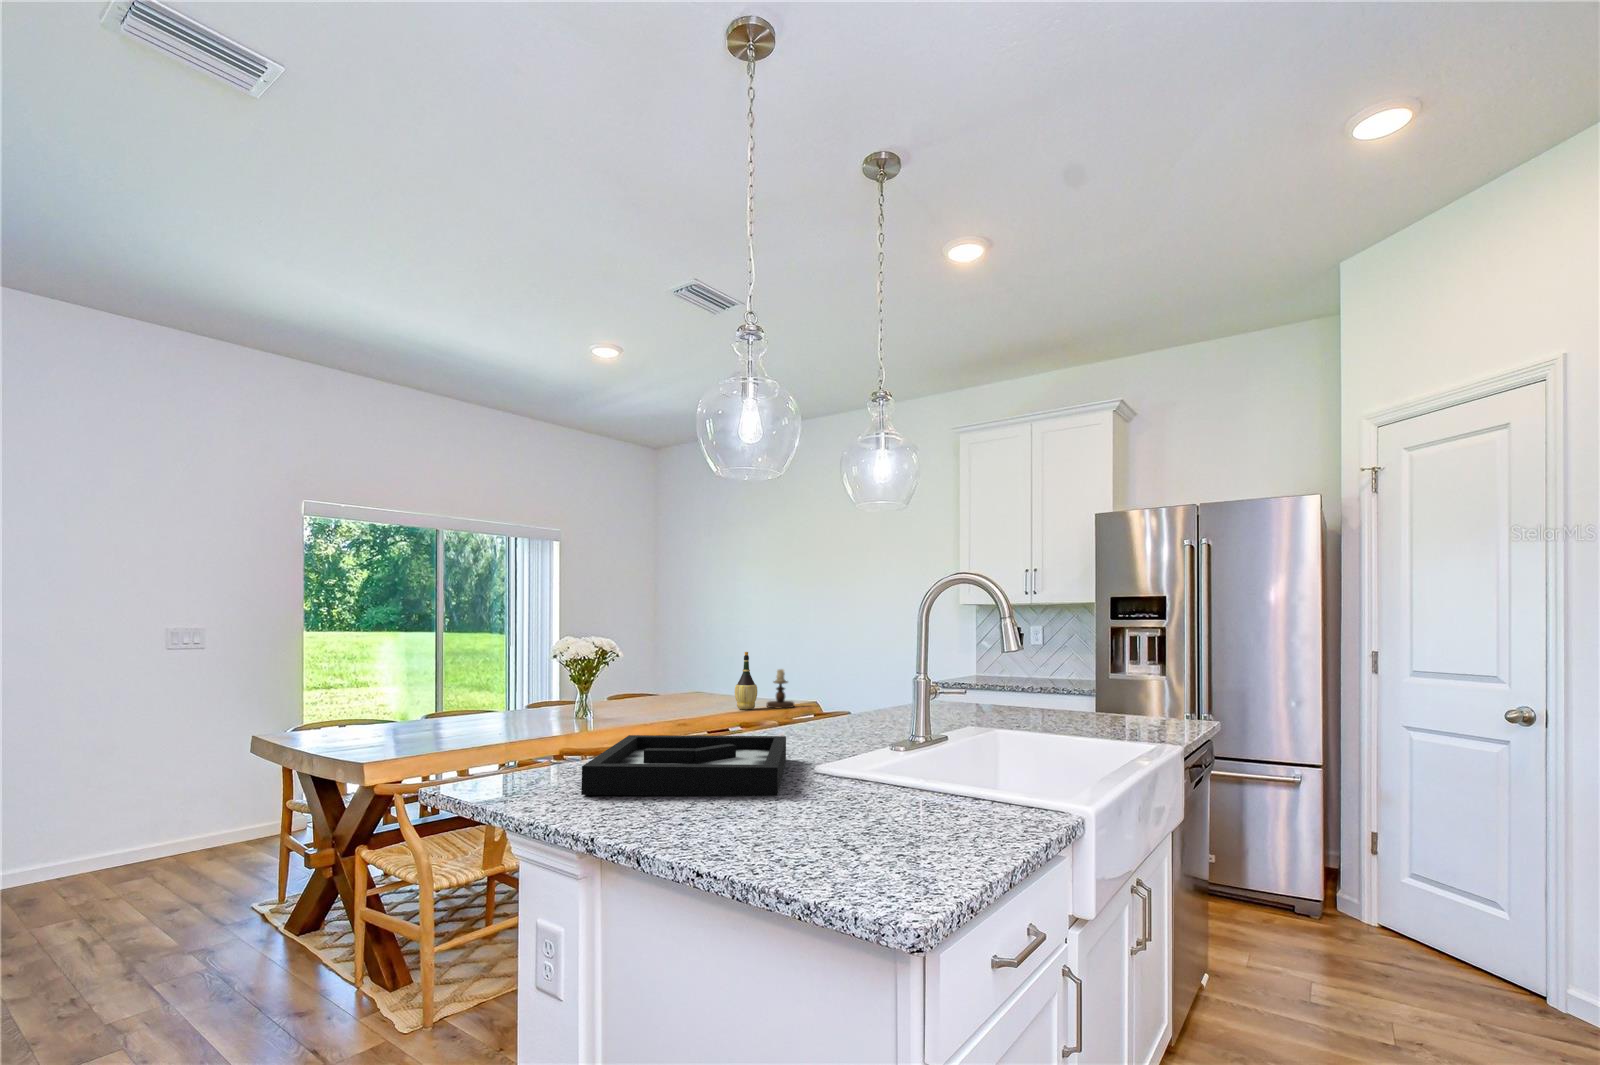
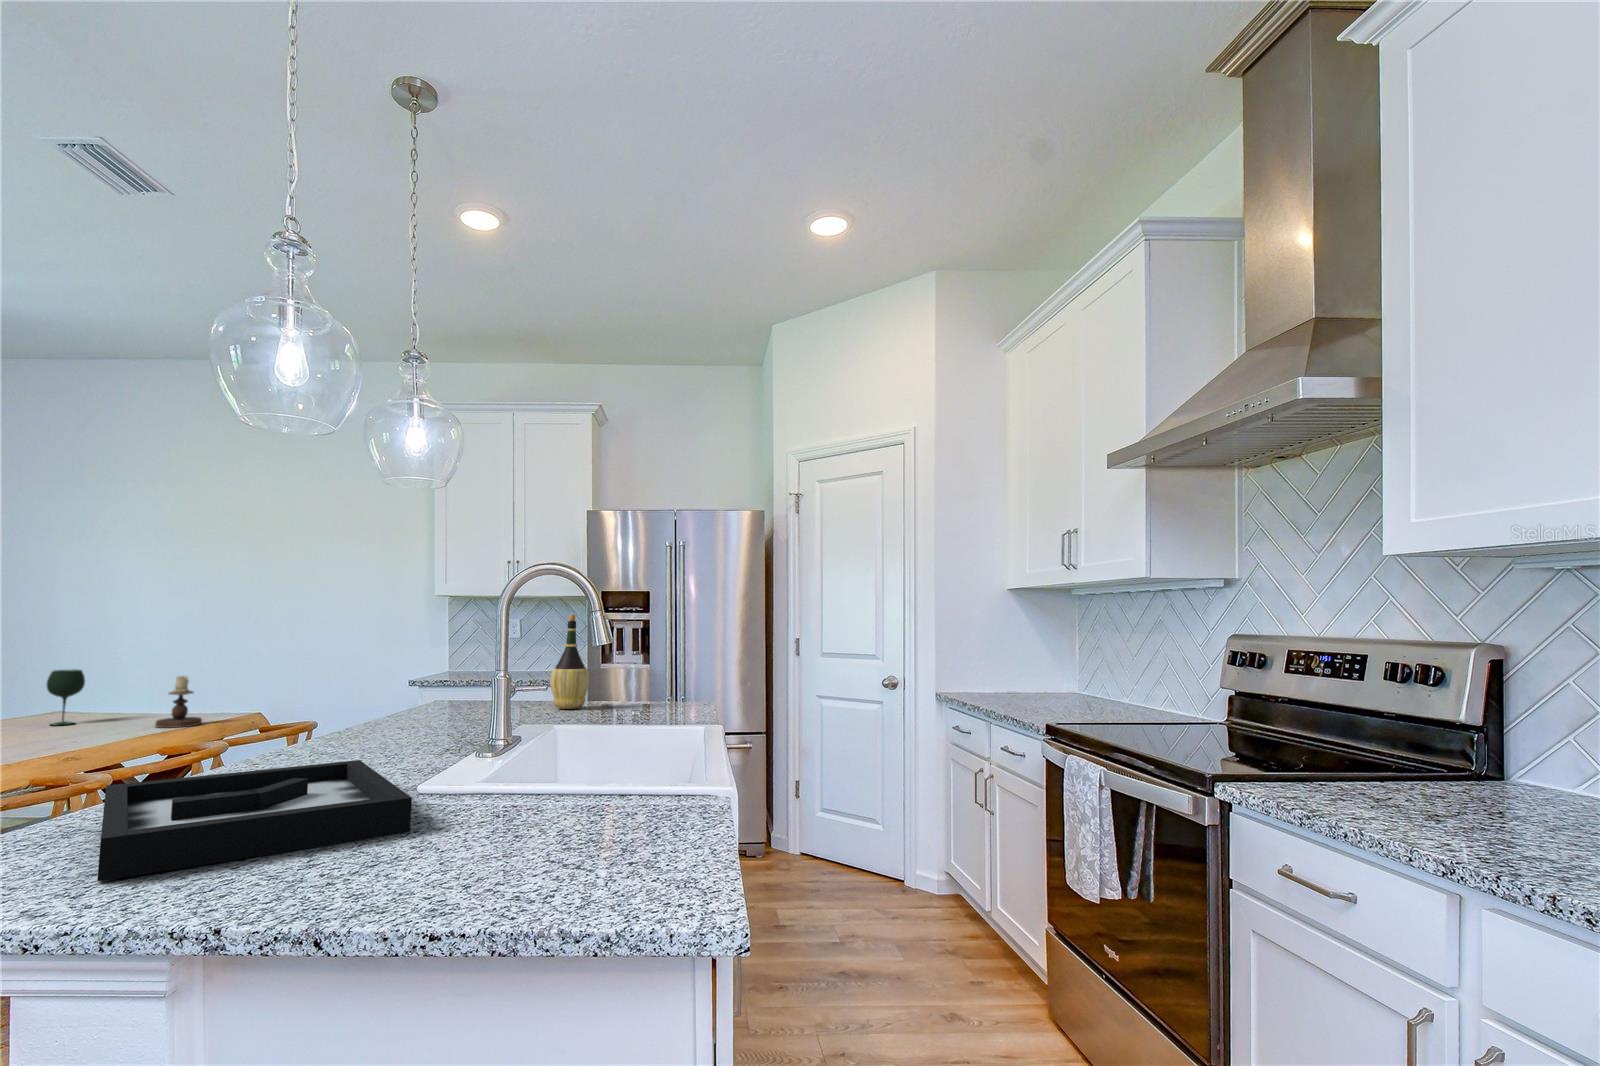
wine bottle: present [735,652,757,709] -> present [550,615,589,709]
wine glass: none [710,662,730,701] -> present [46,669,85,726]

